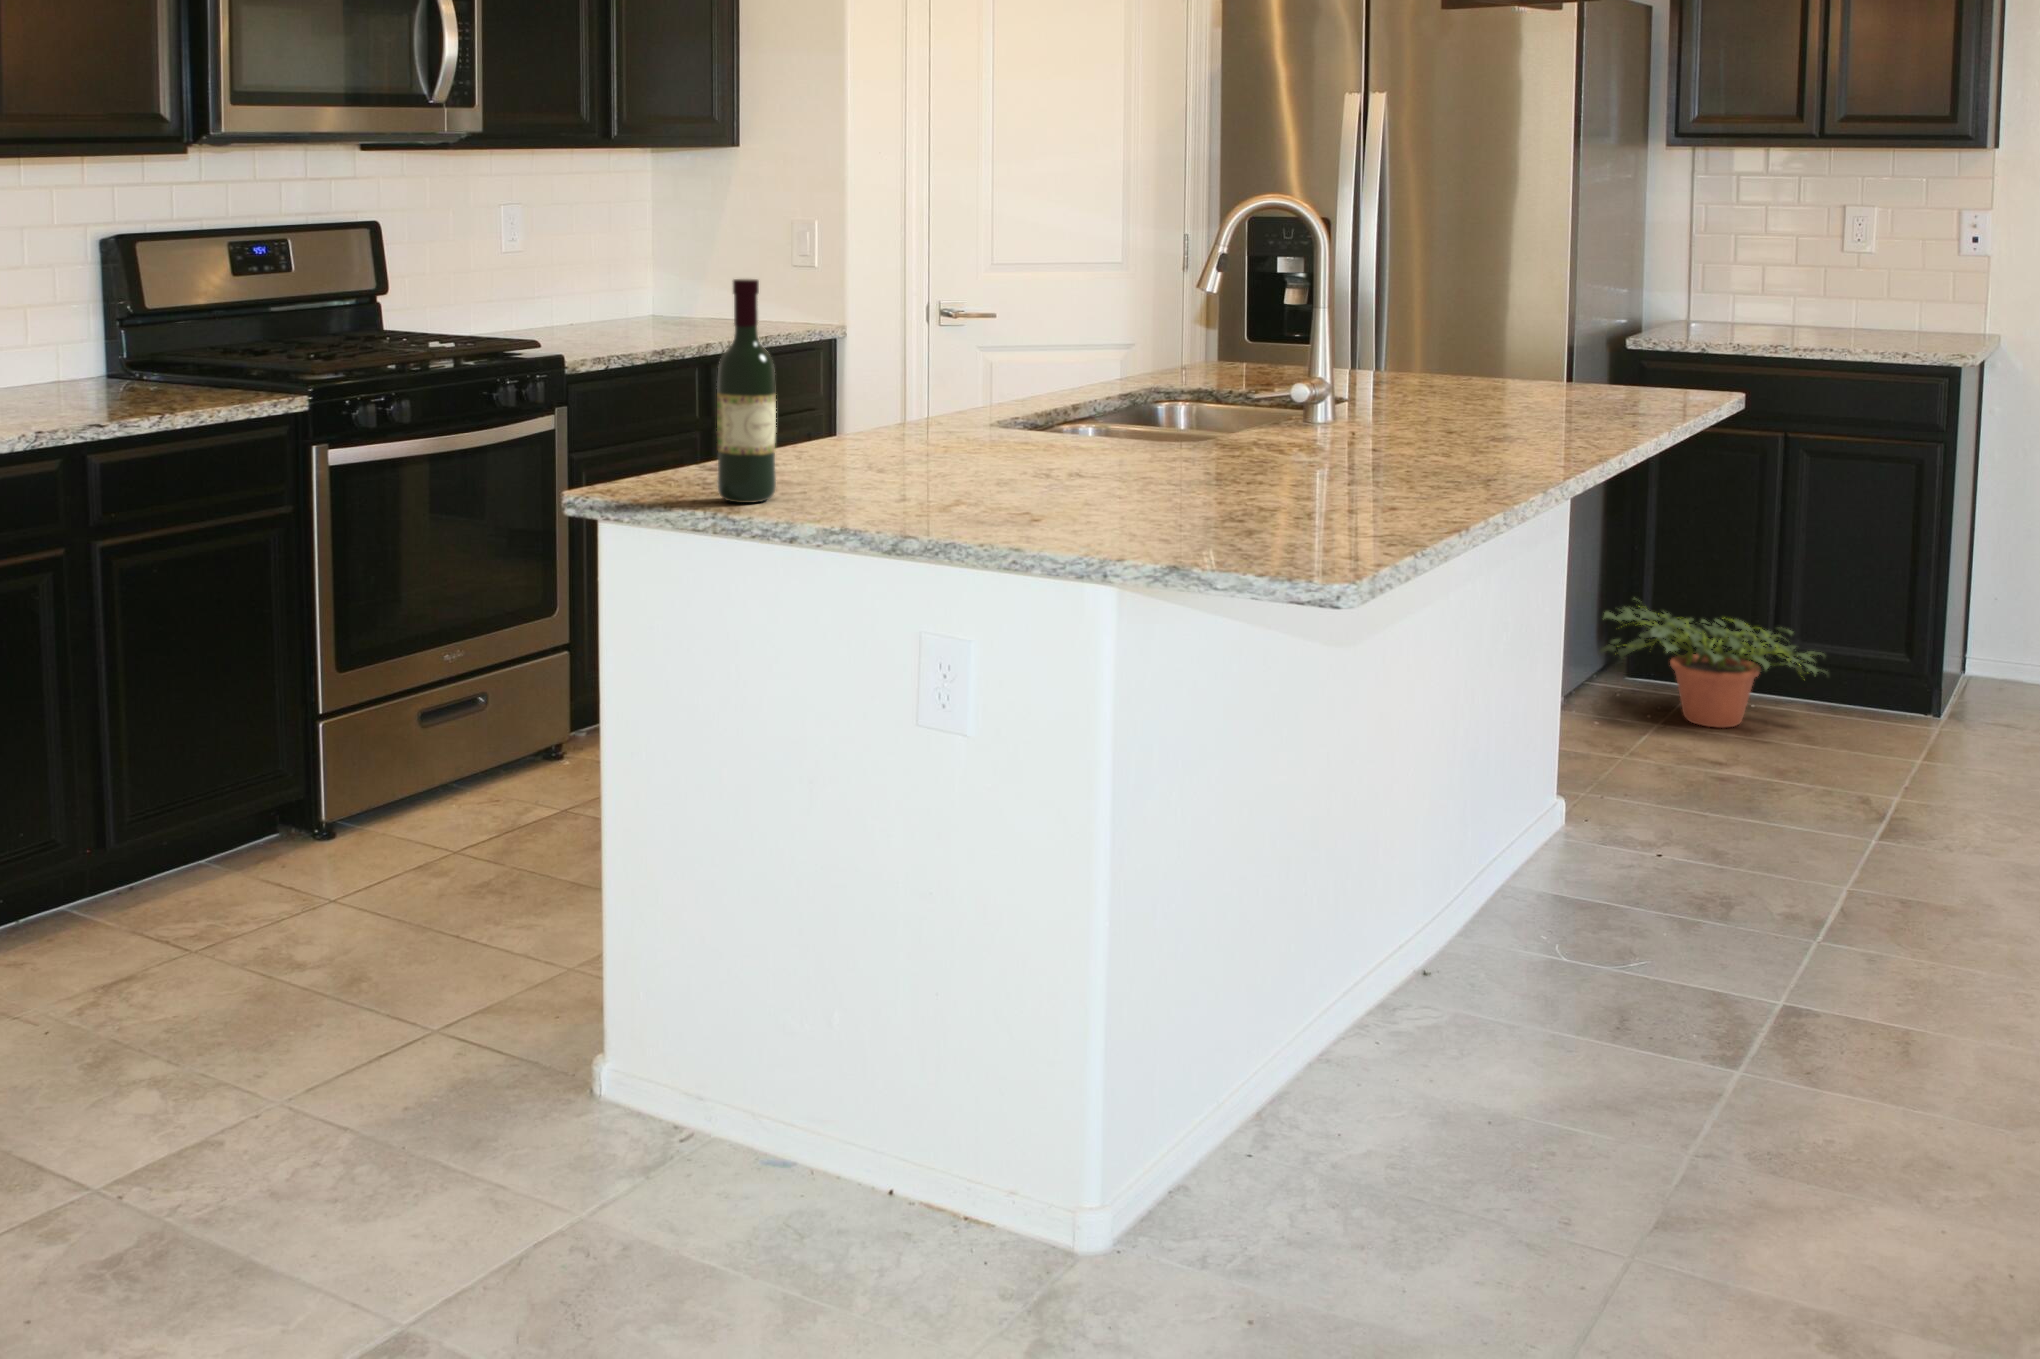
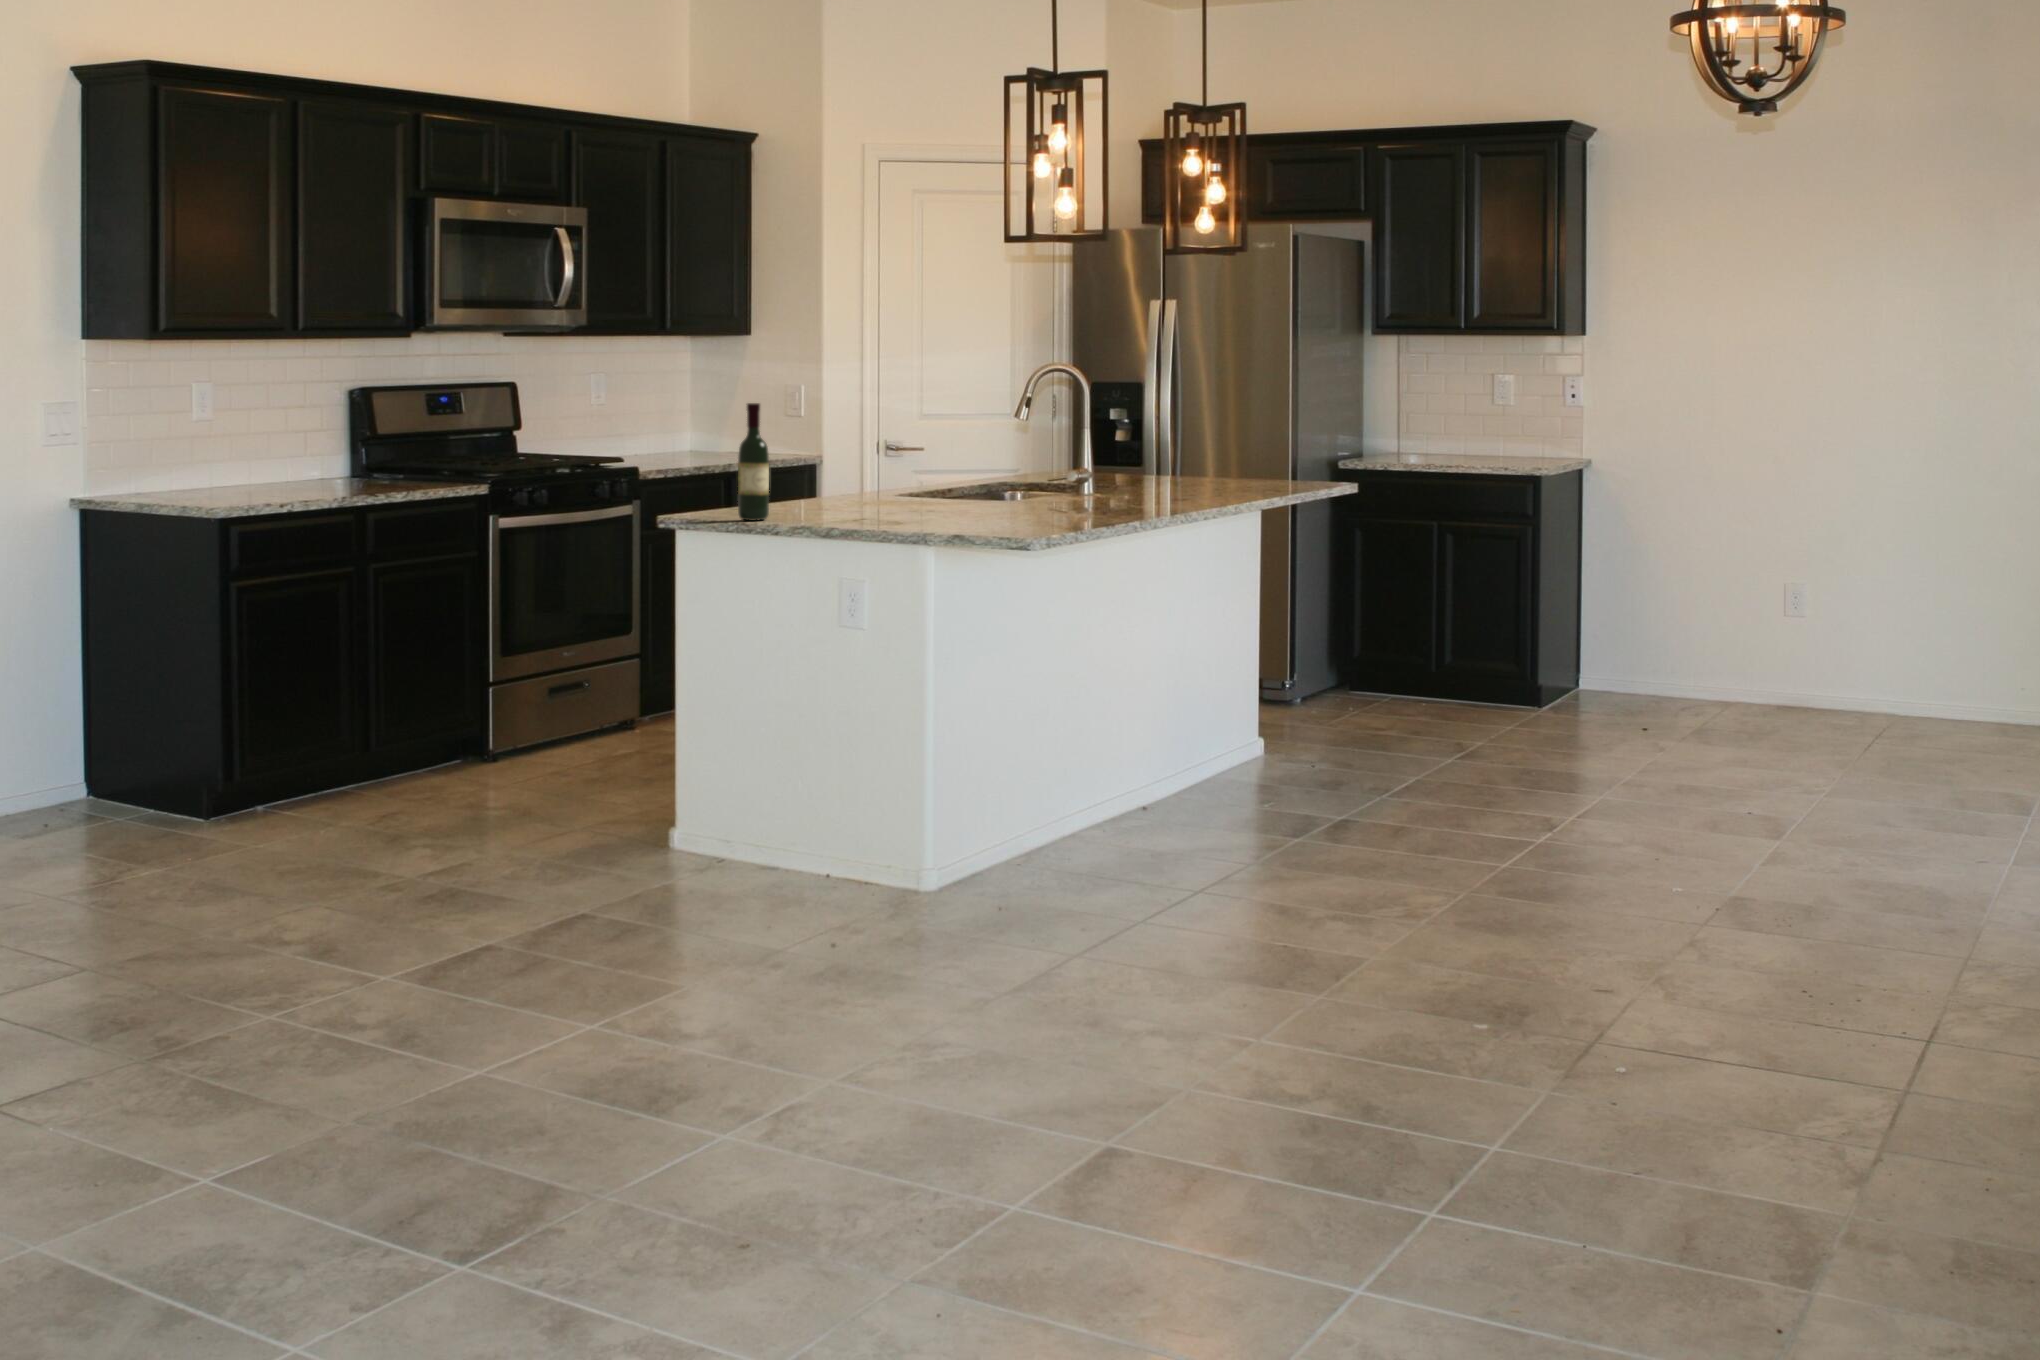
potted plant: present [1600,602,1828,728] -> none [1314,629,1459,712]

